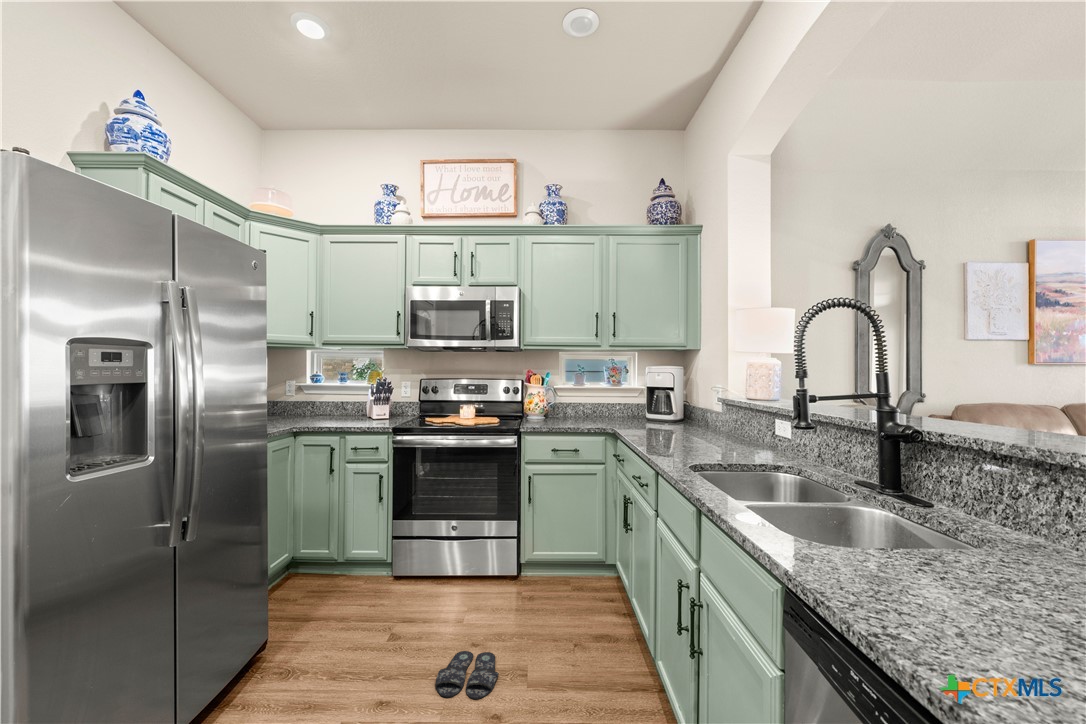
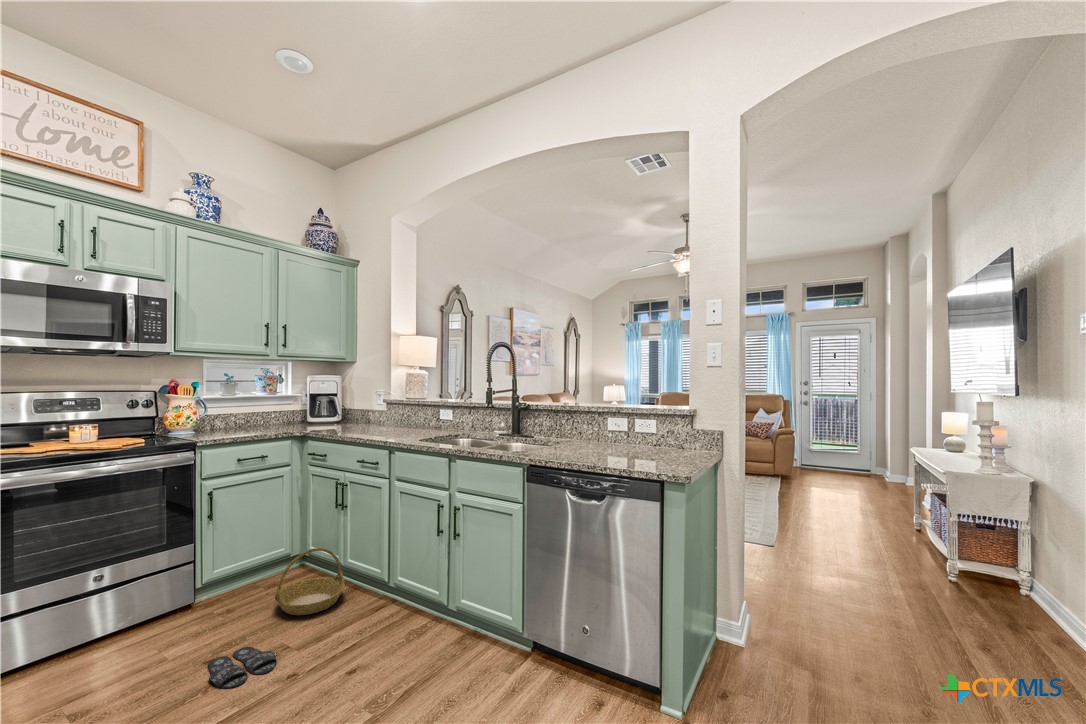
basket: none [545,570,619,650] -> present [275,548,345,615]

